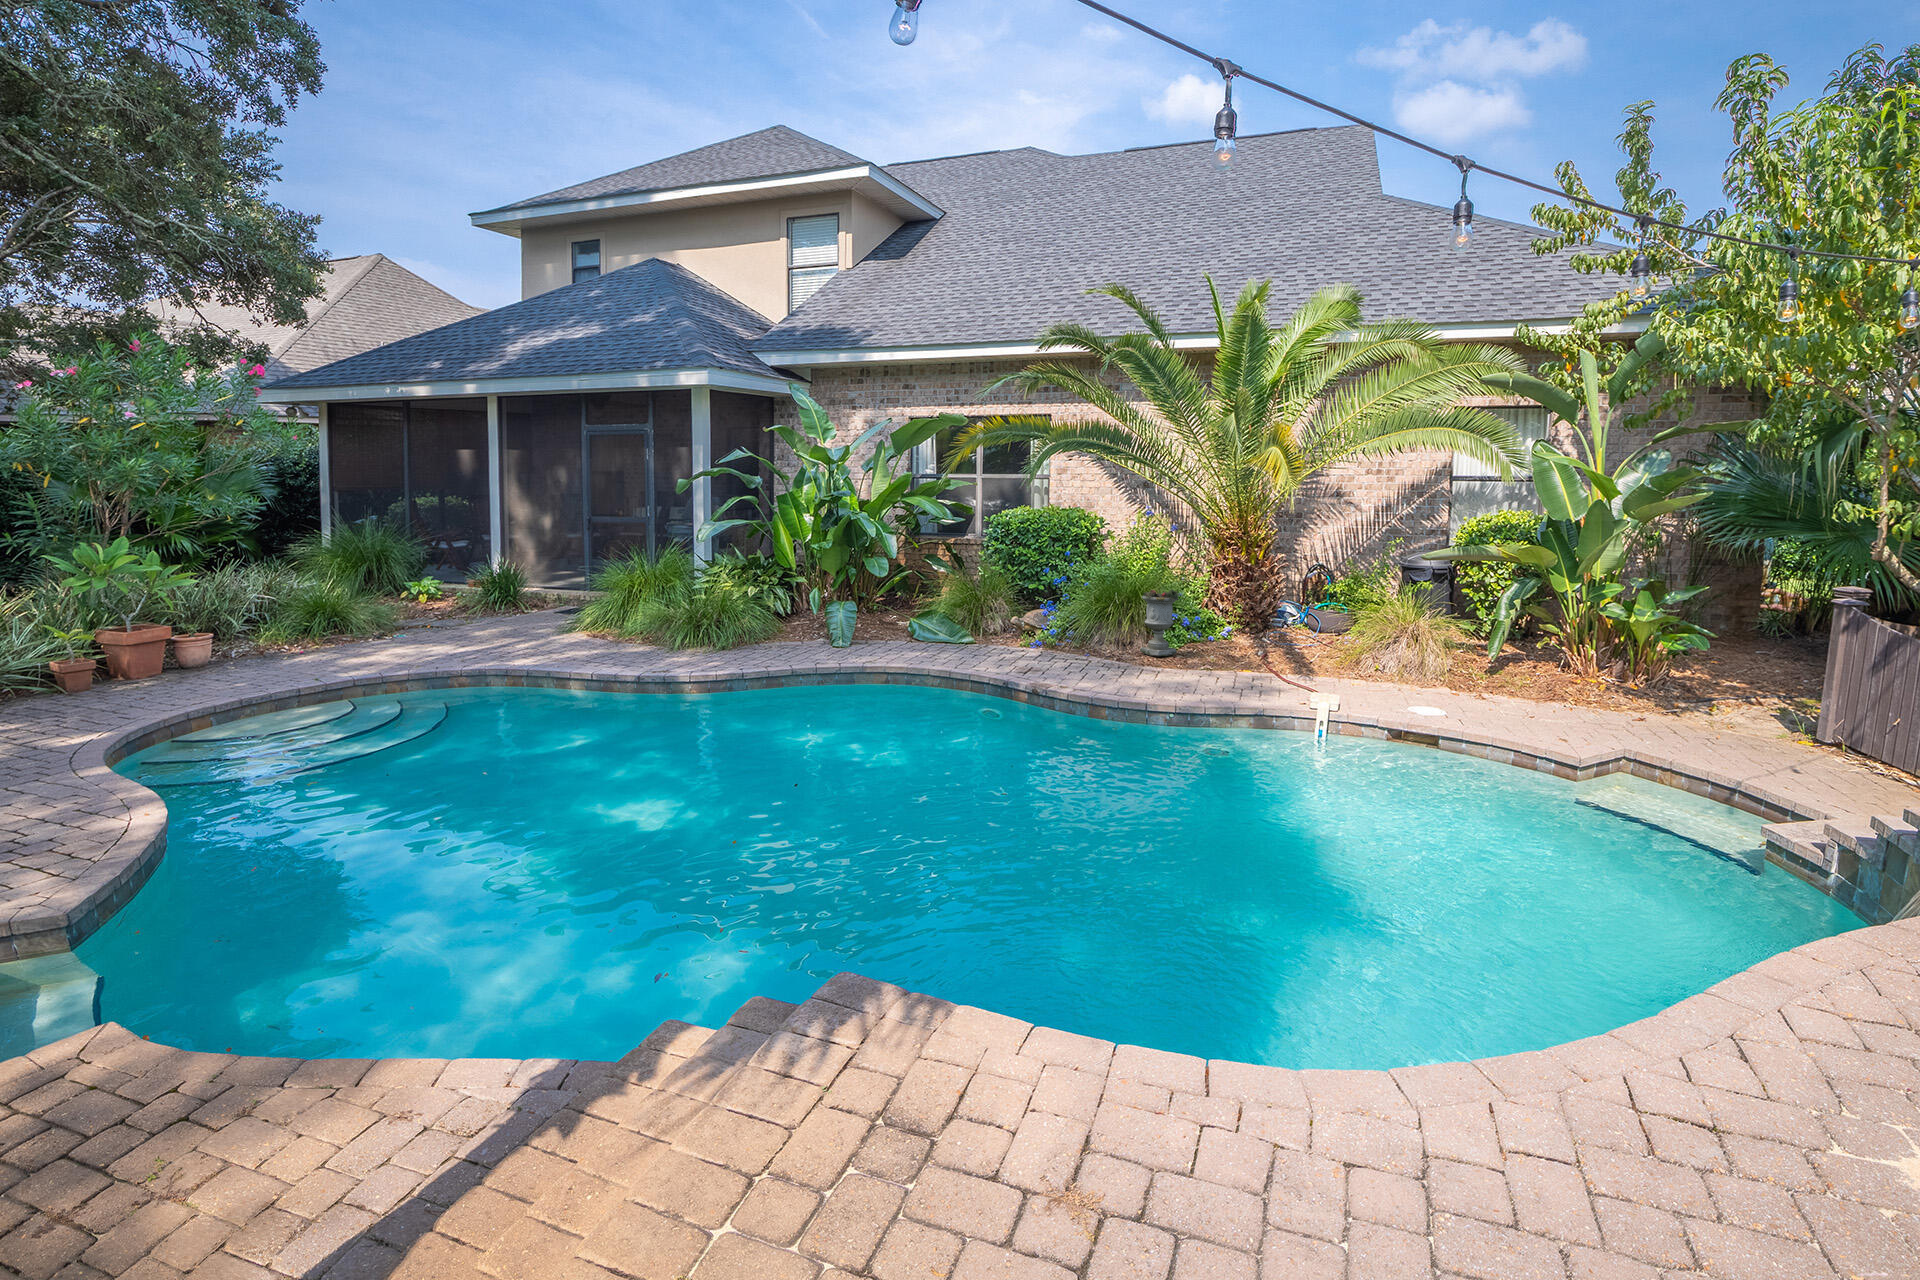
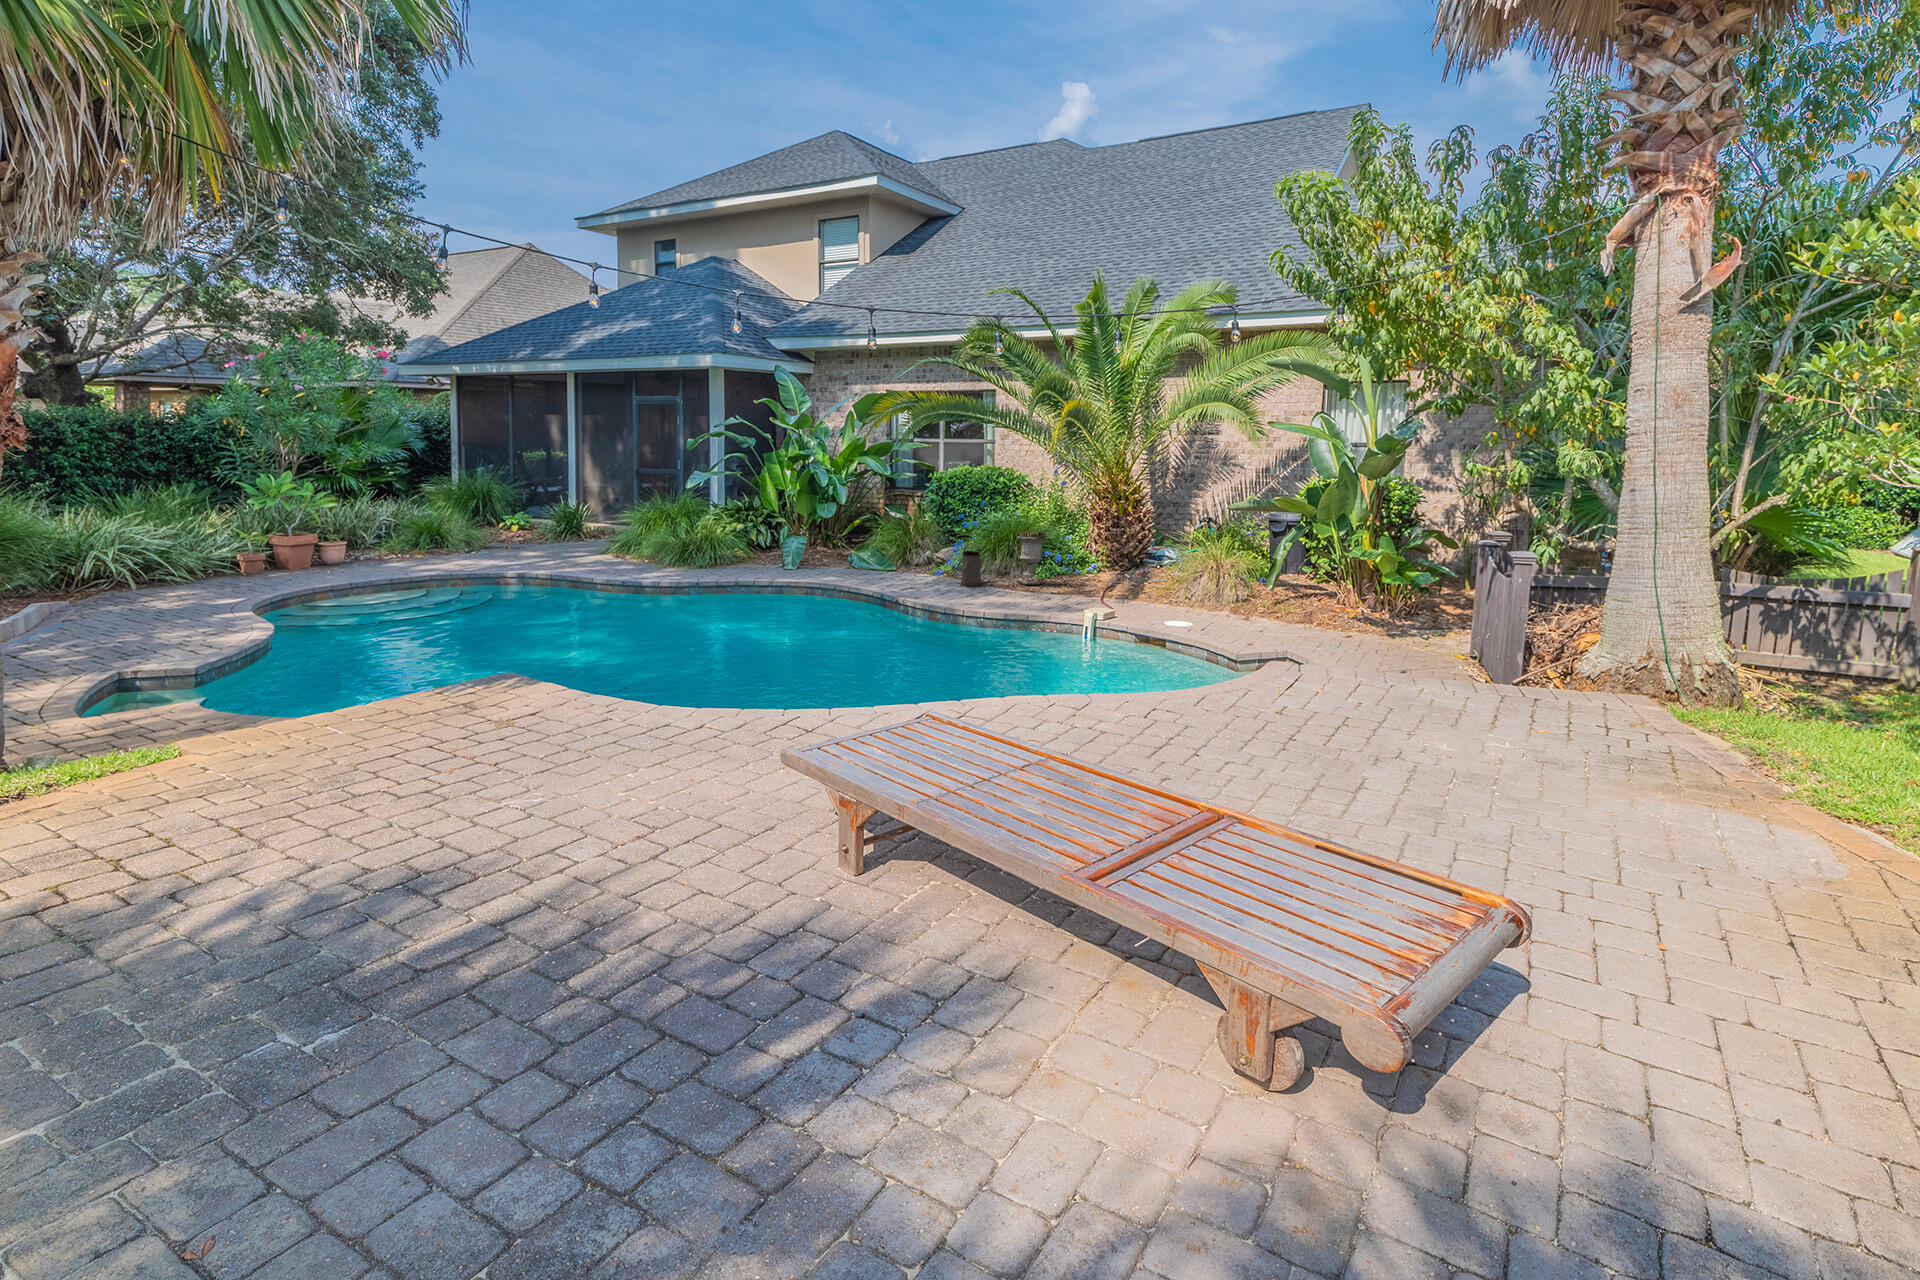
watering can: none [1076,608,1103,662] -> present [960,543,982,586]

